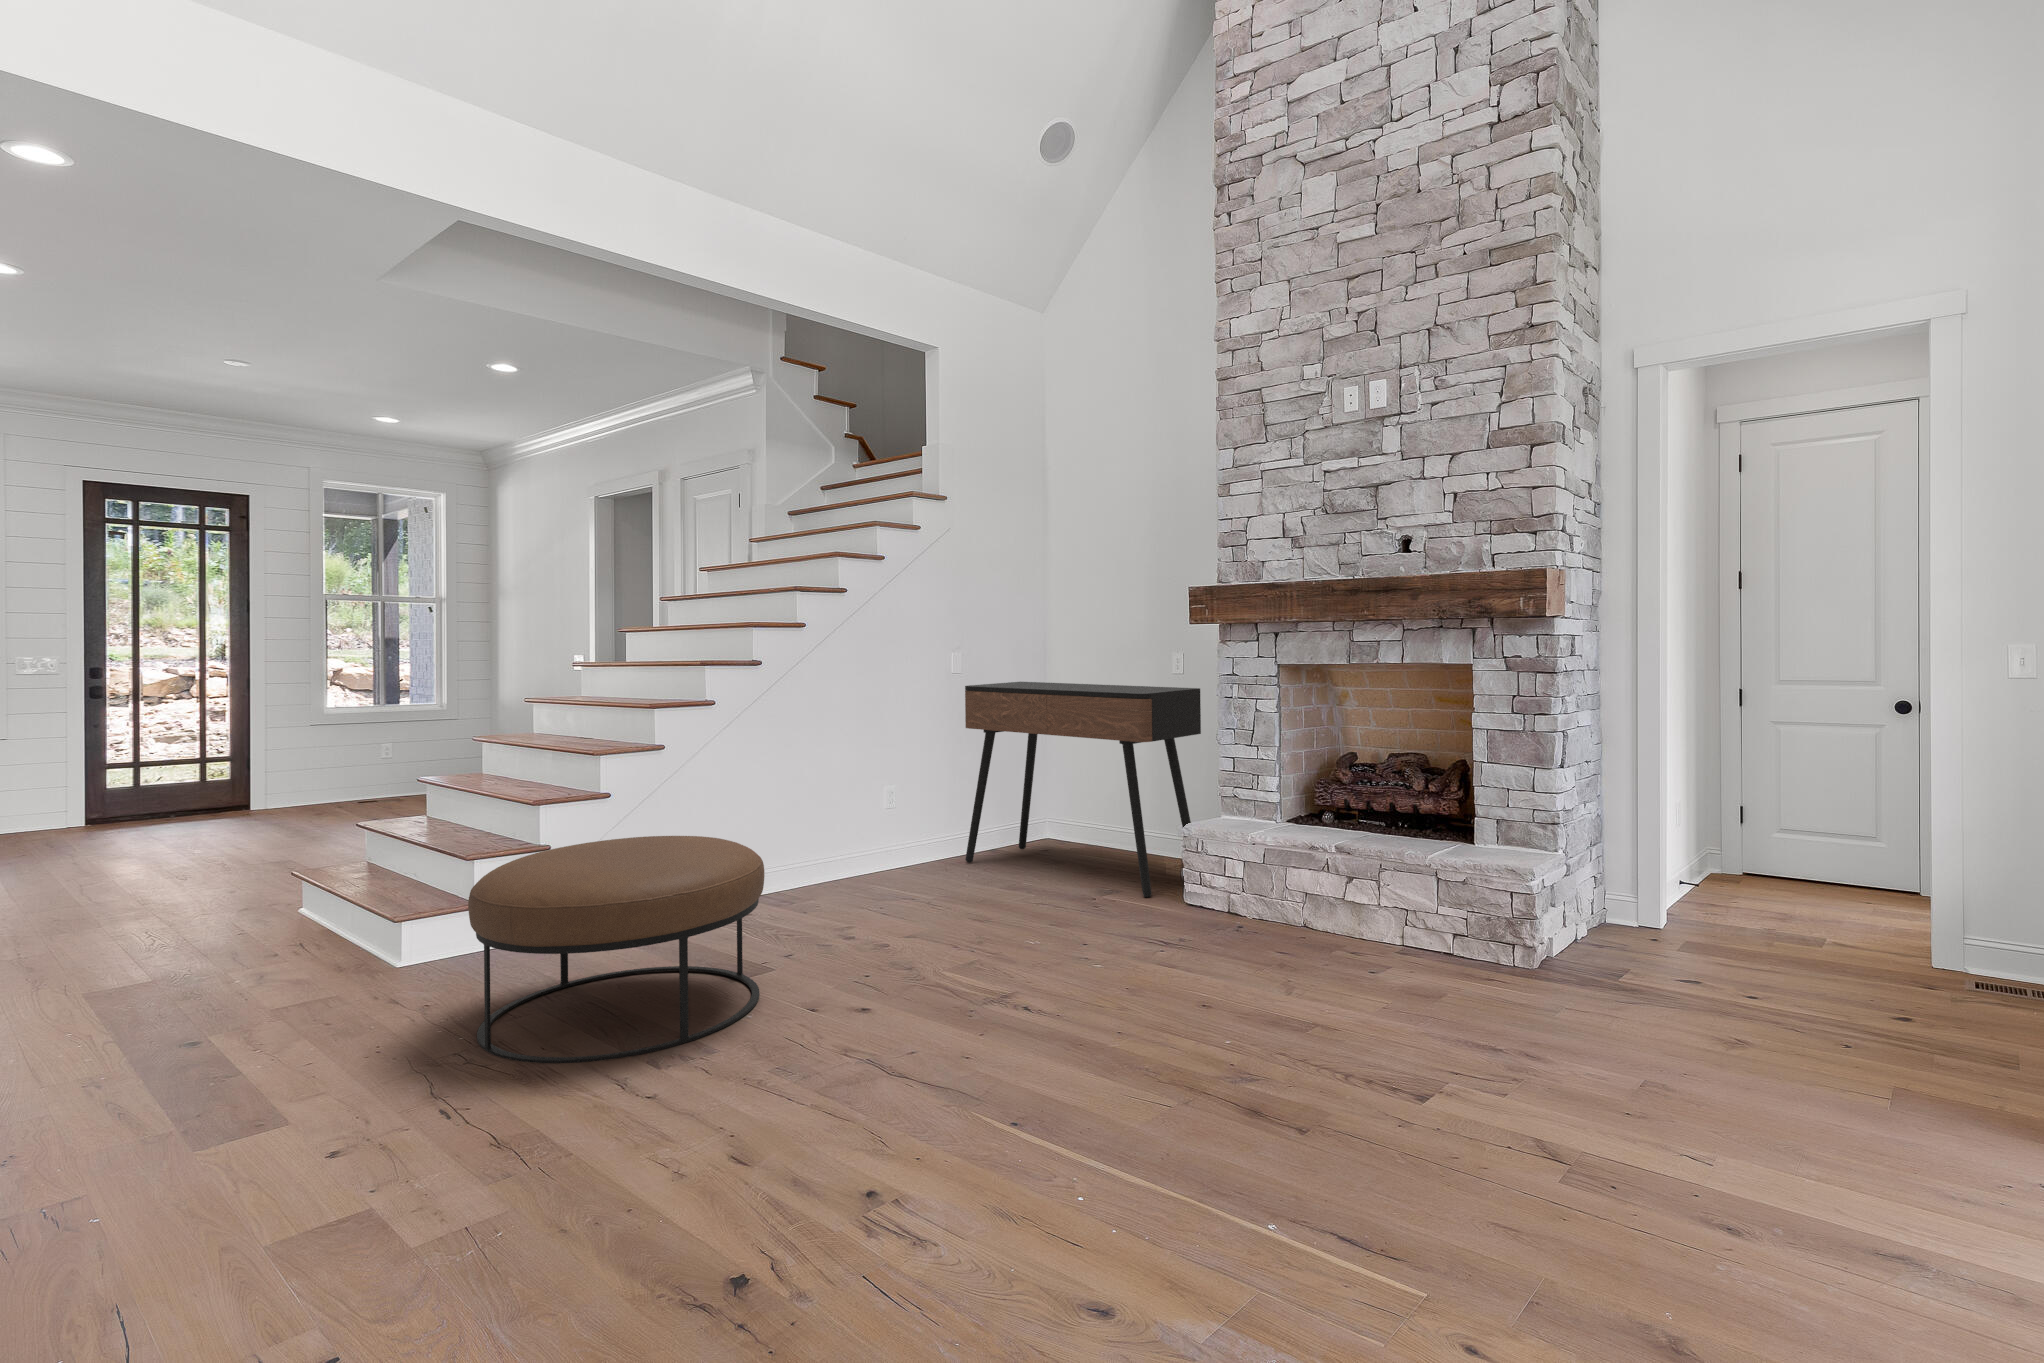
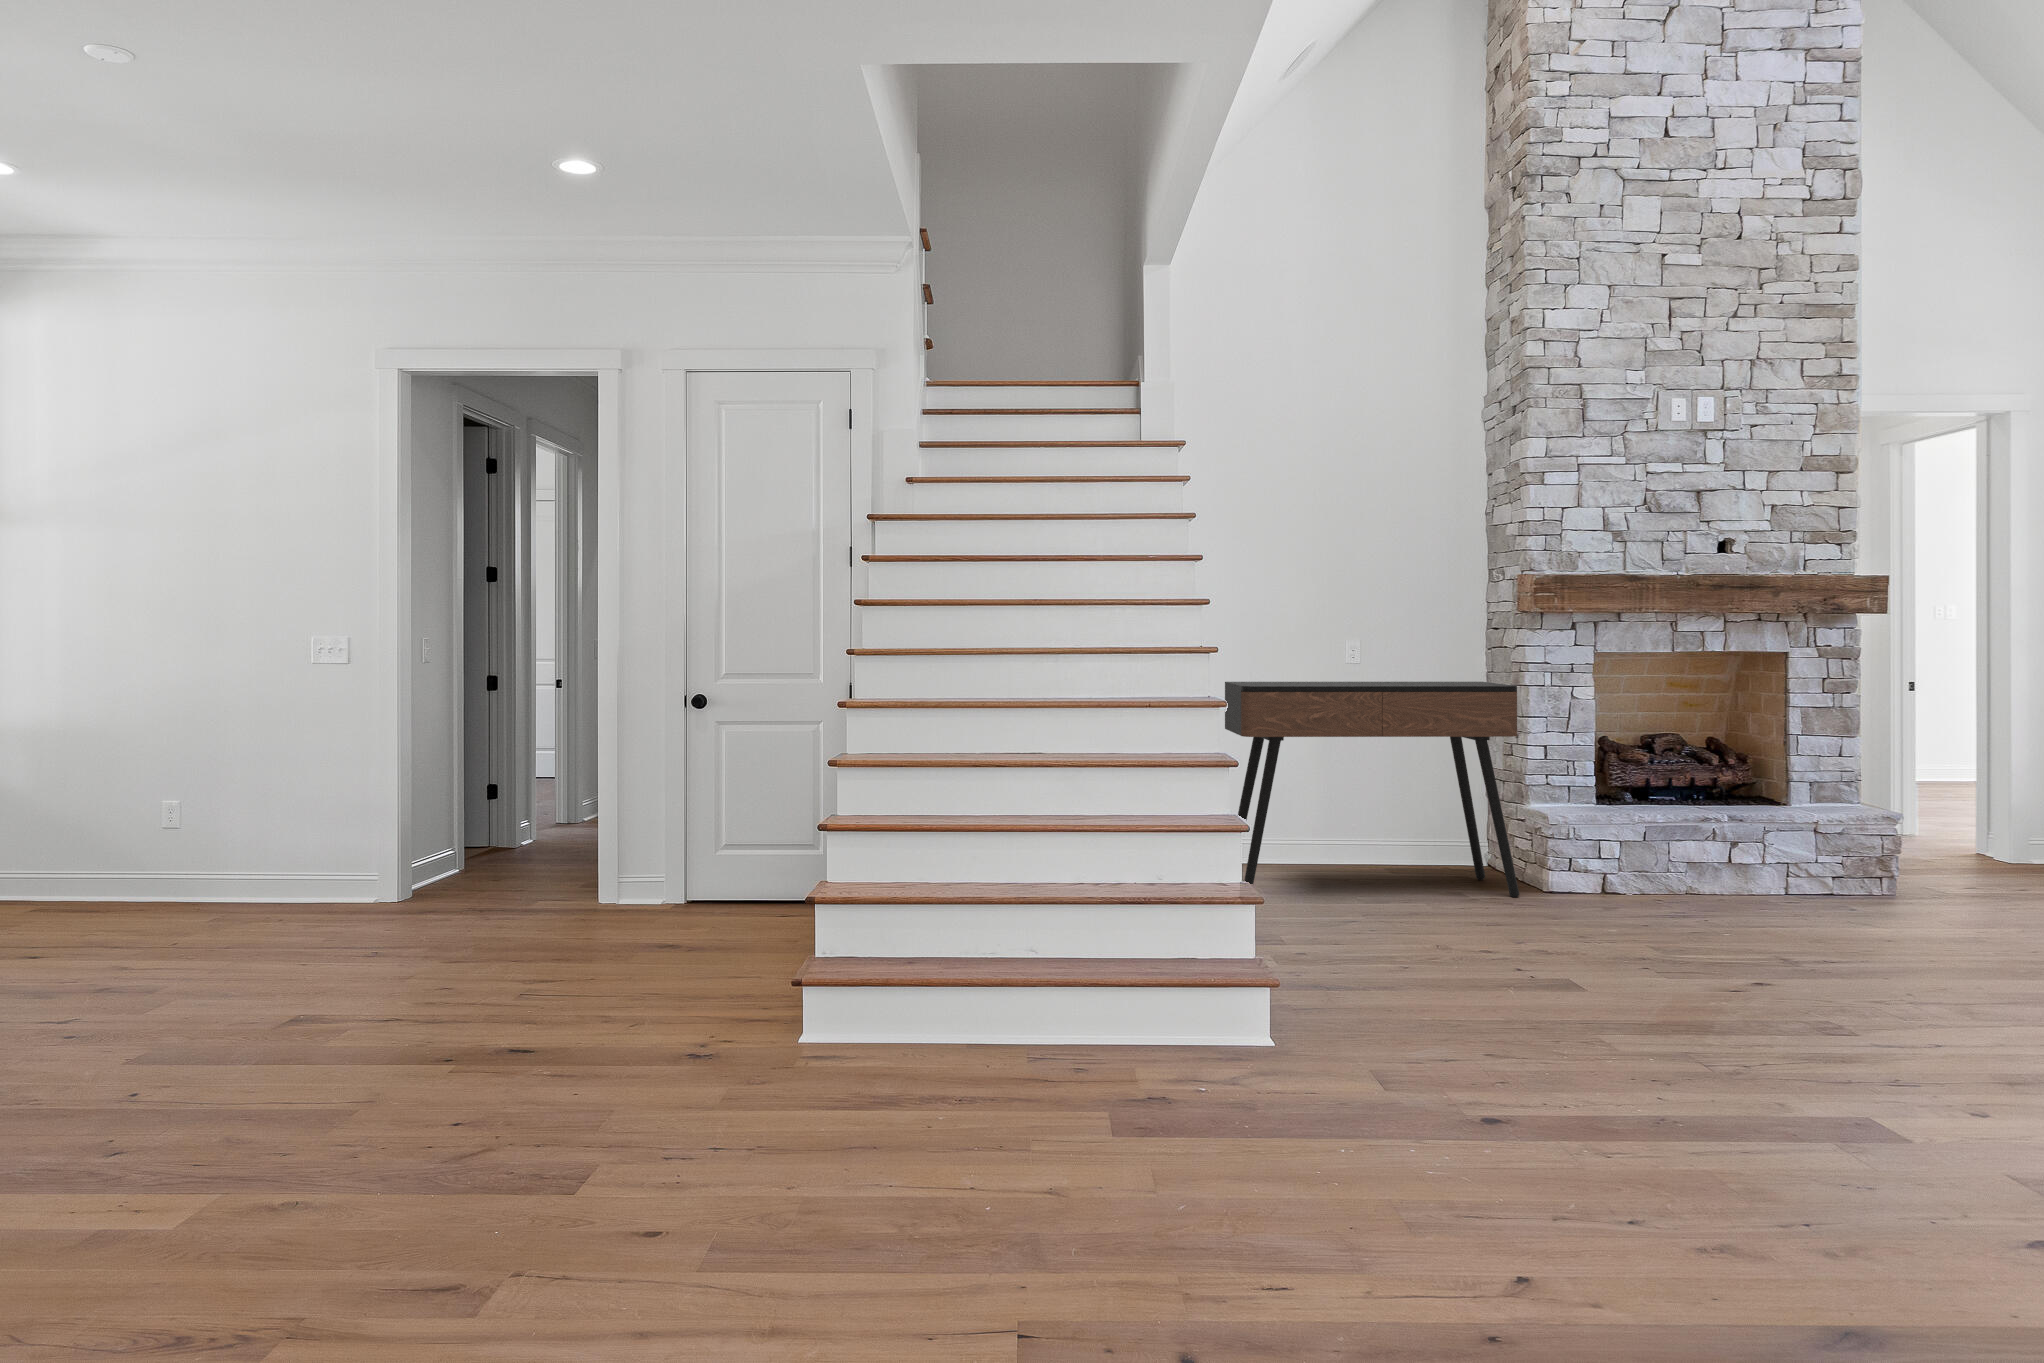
ottoman: present [468,836,764,1063] -> none [1500,853,1847,1105]

